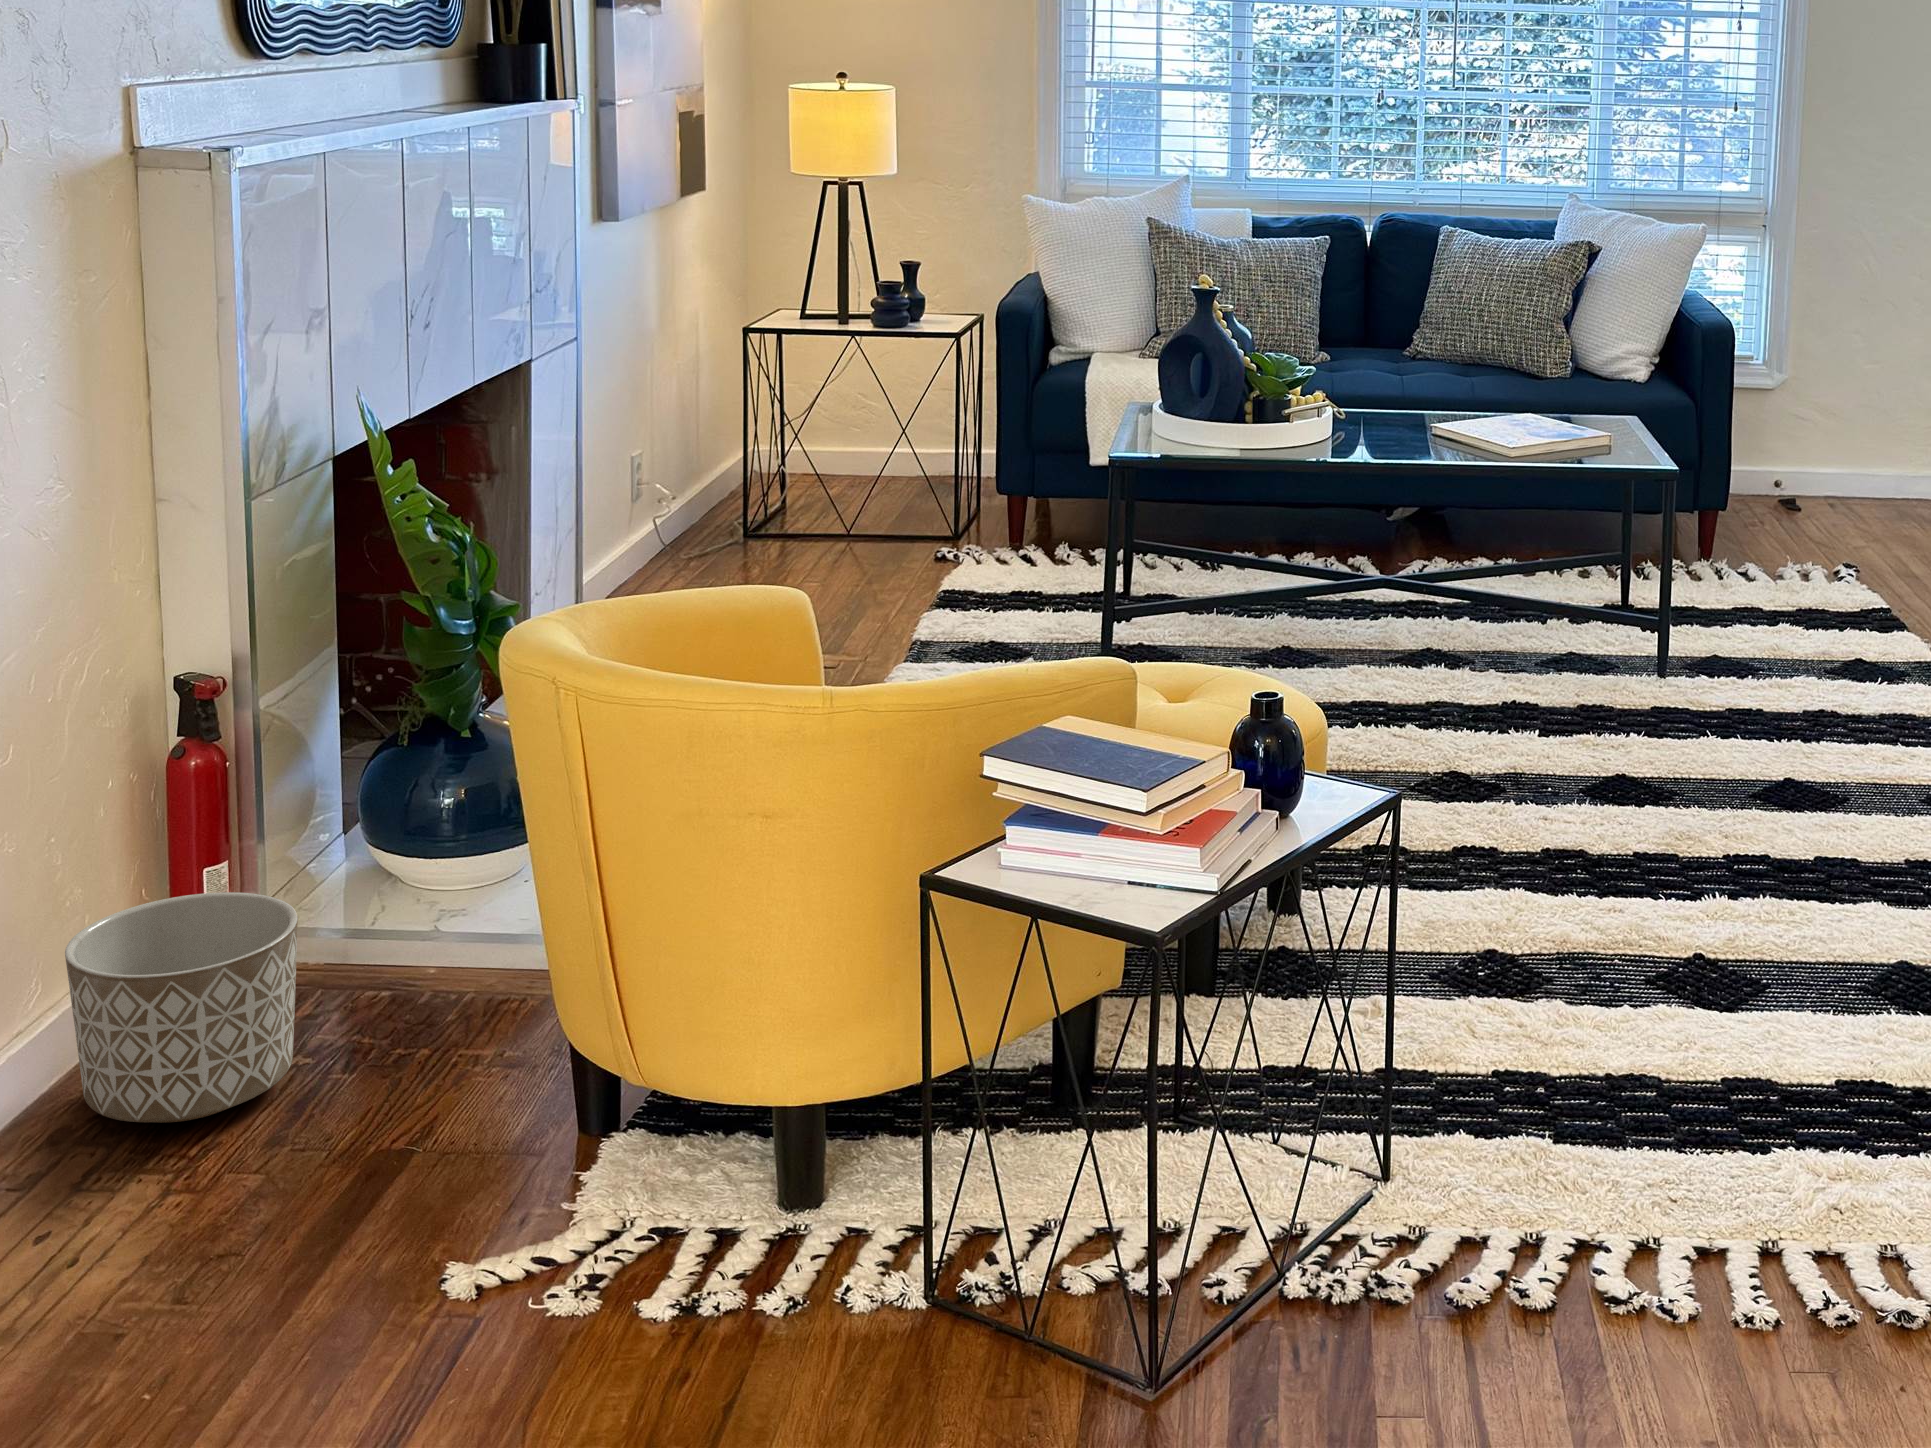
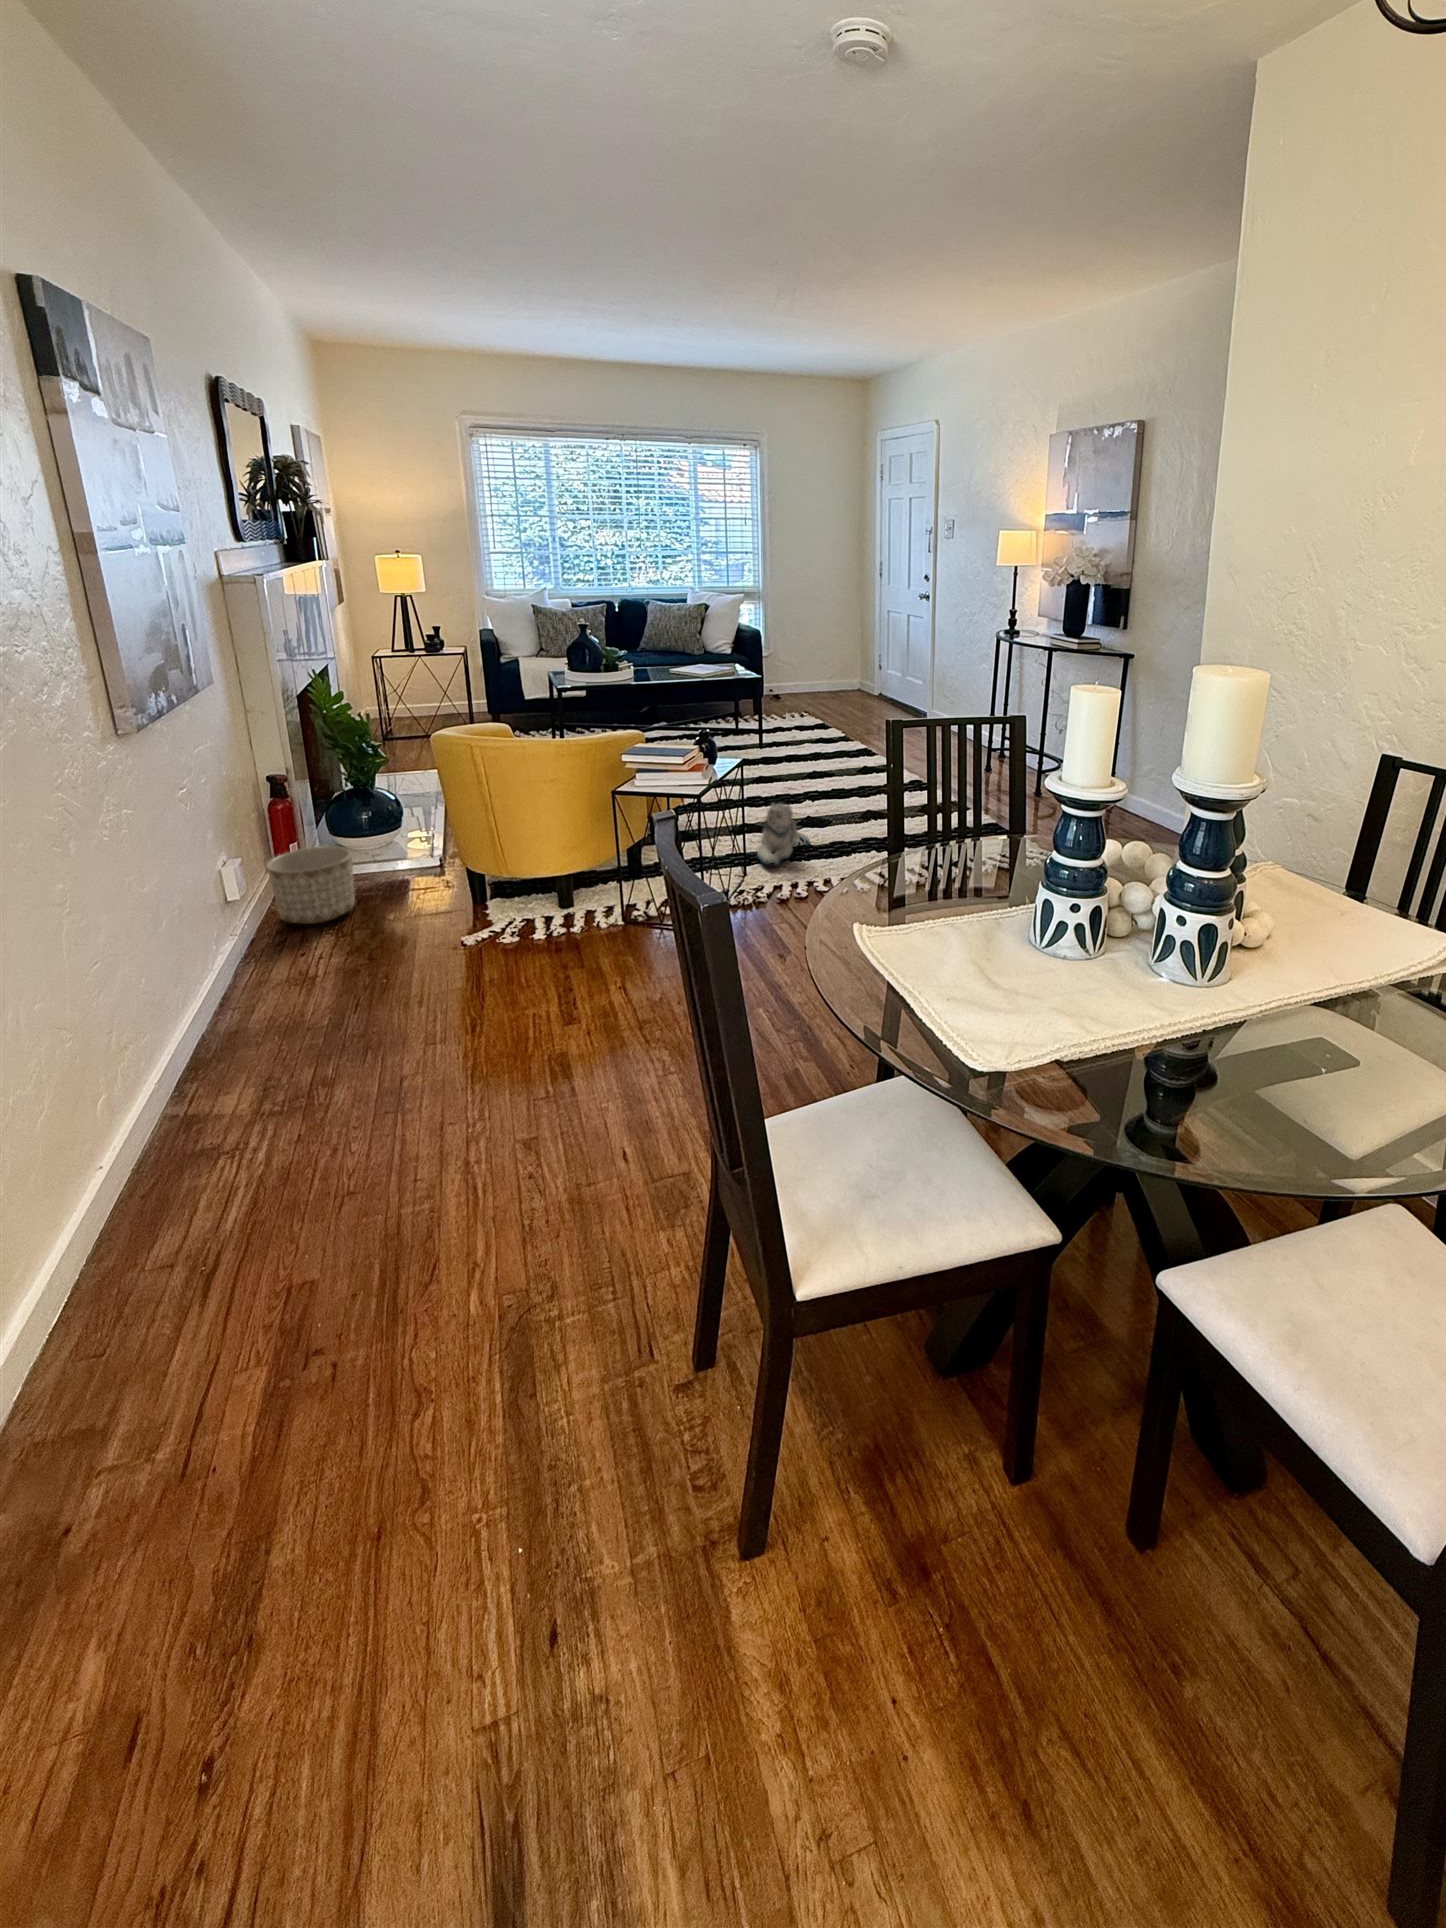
plush toy: none [1446,935,1643,1154] -> present [757,803,810,865]

